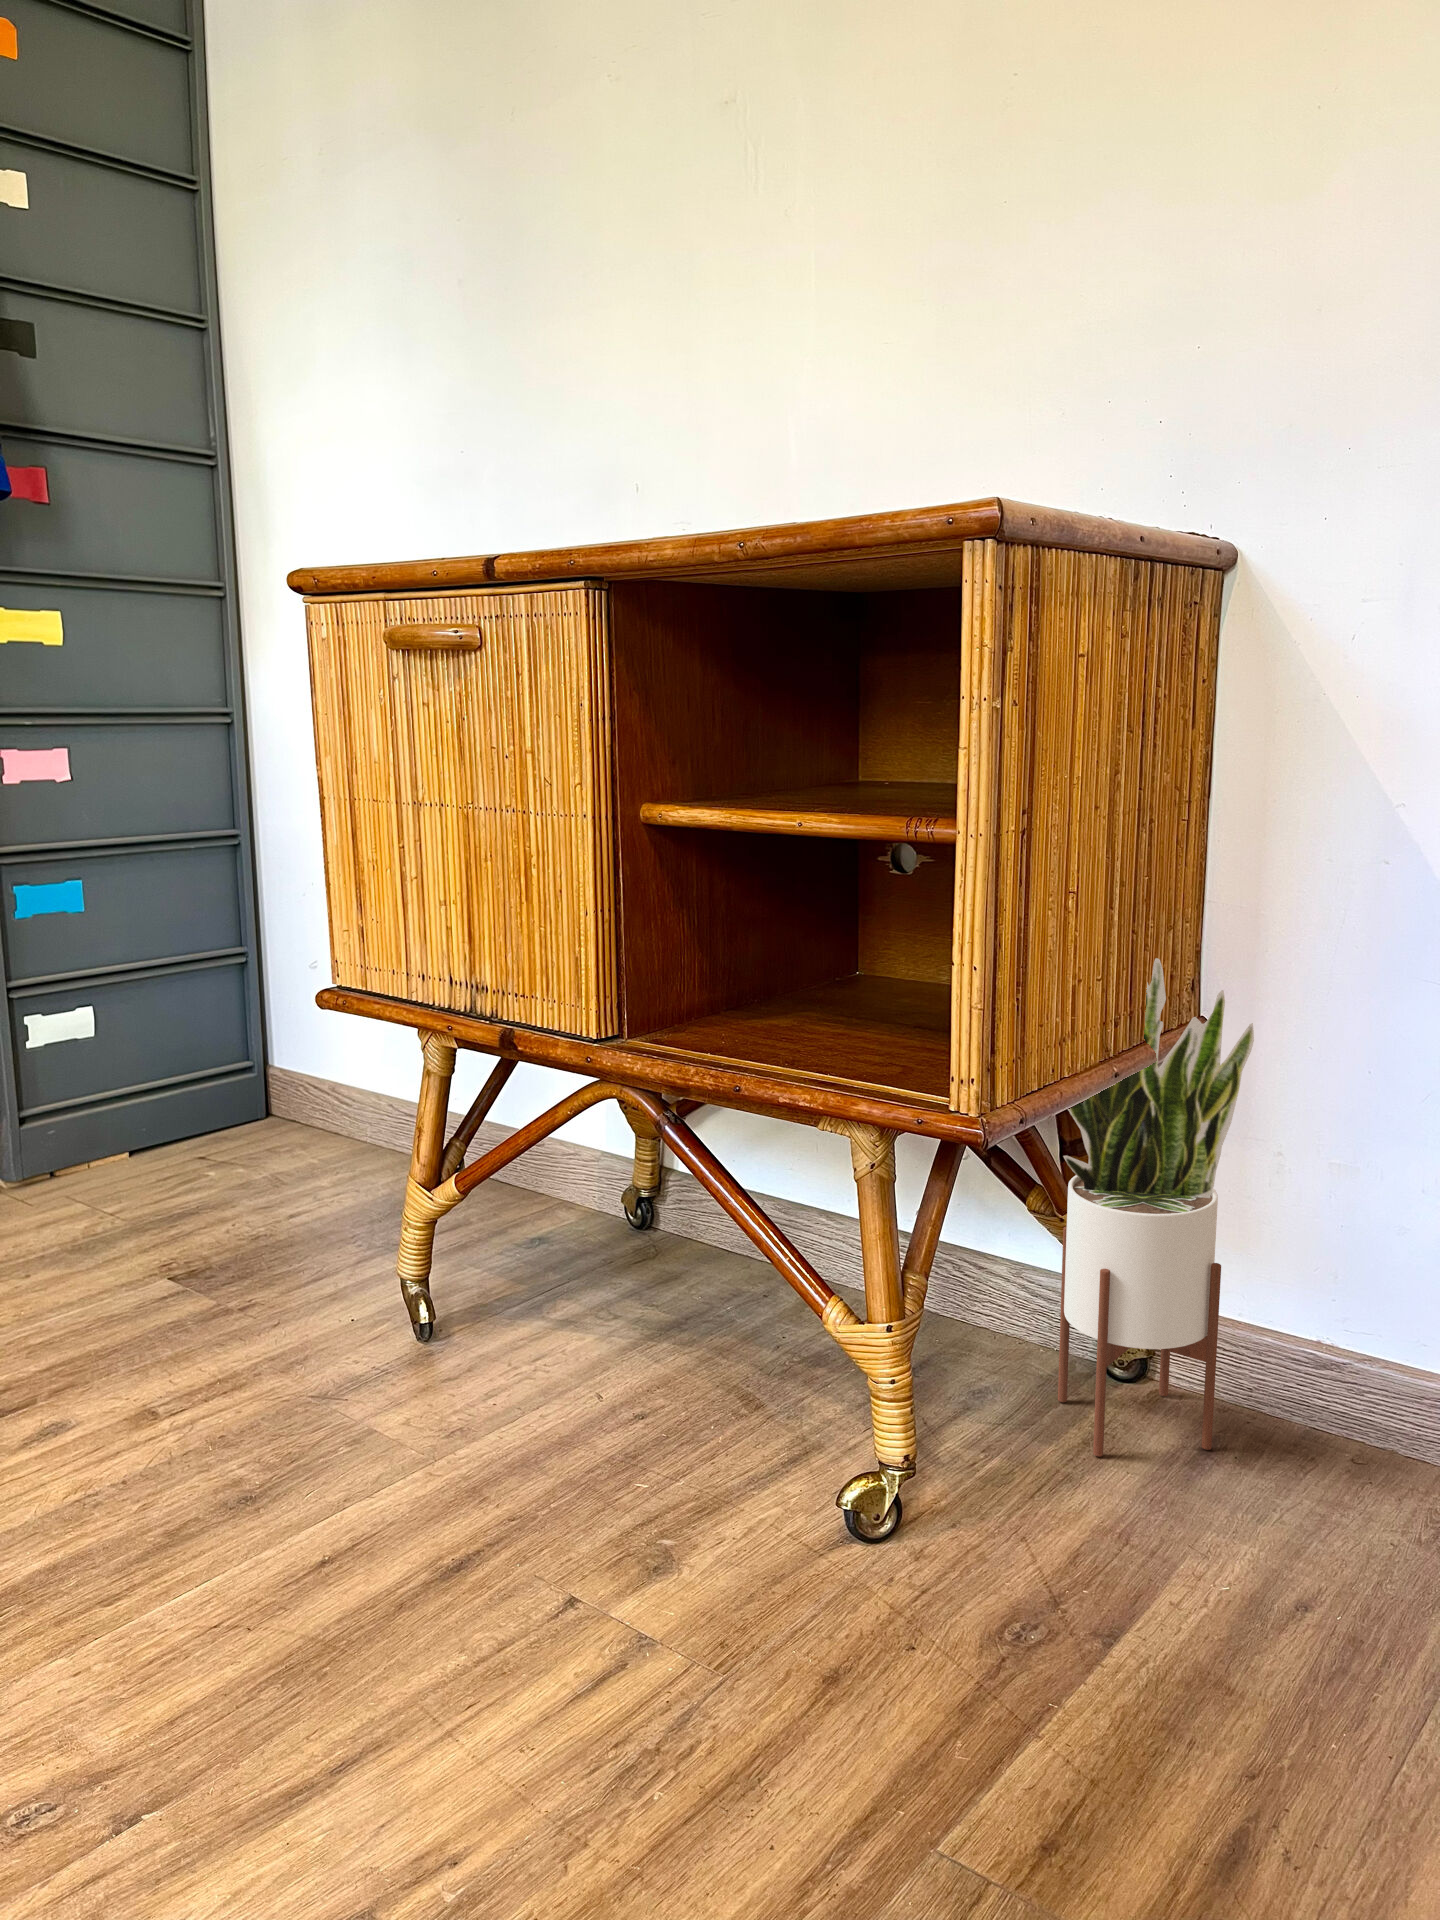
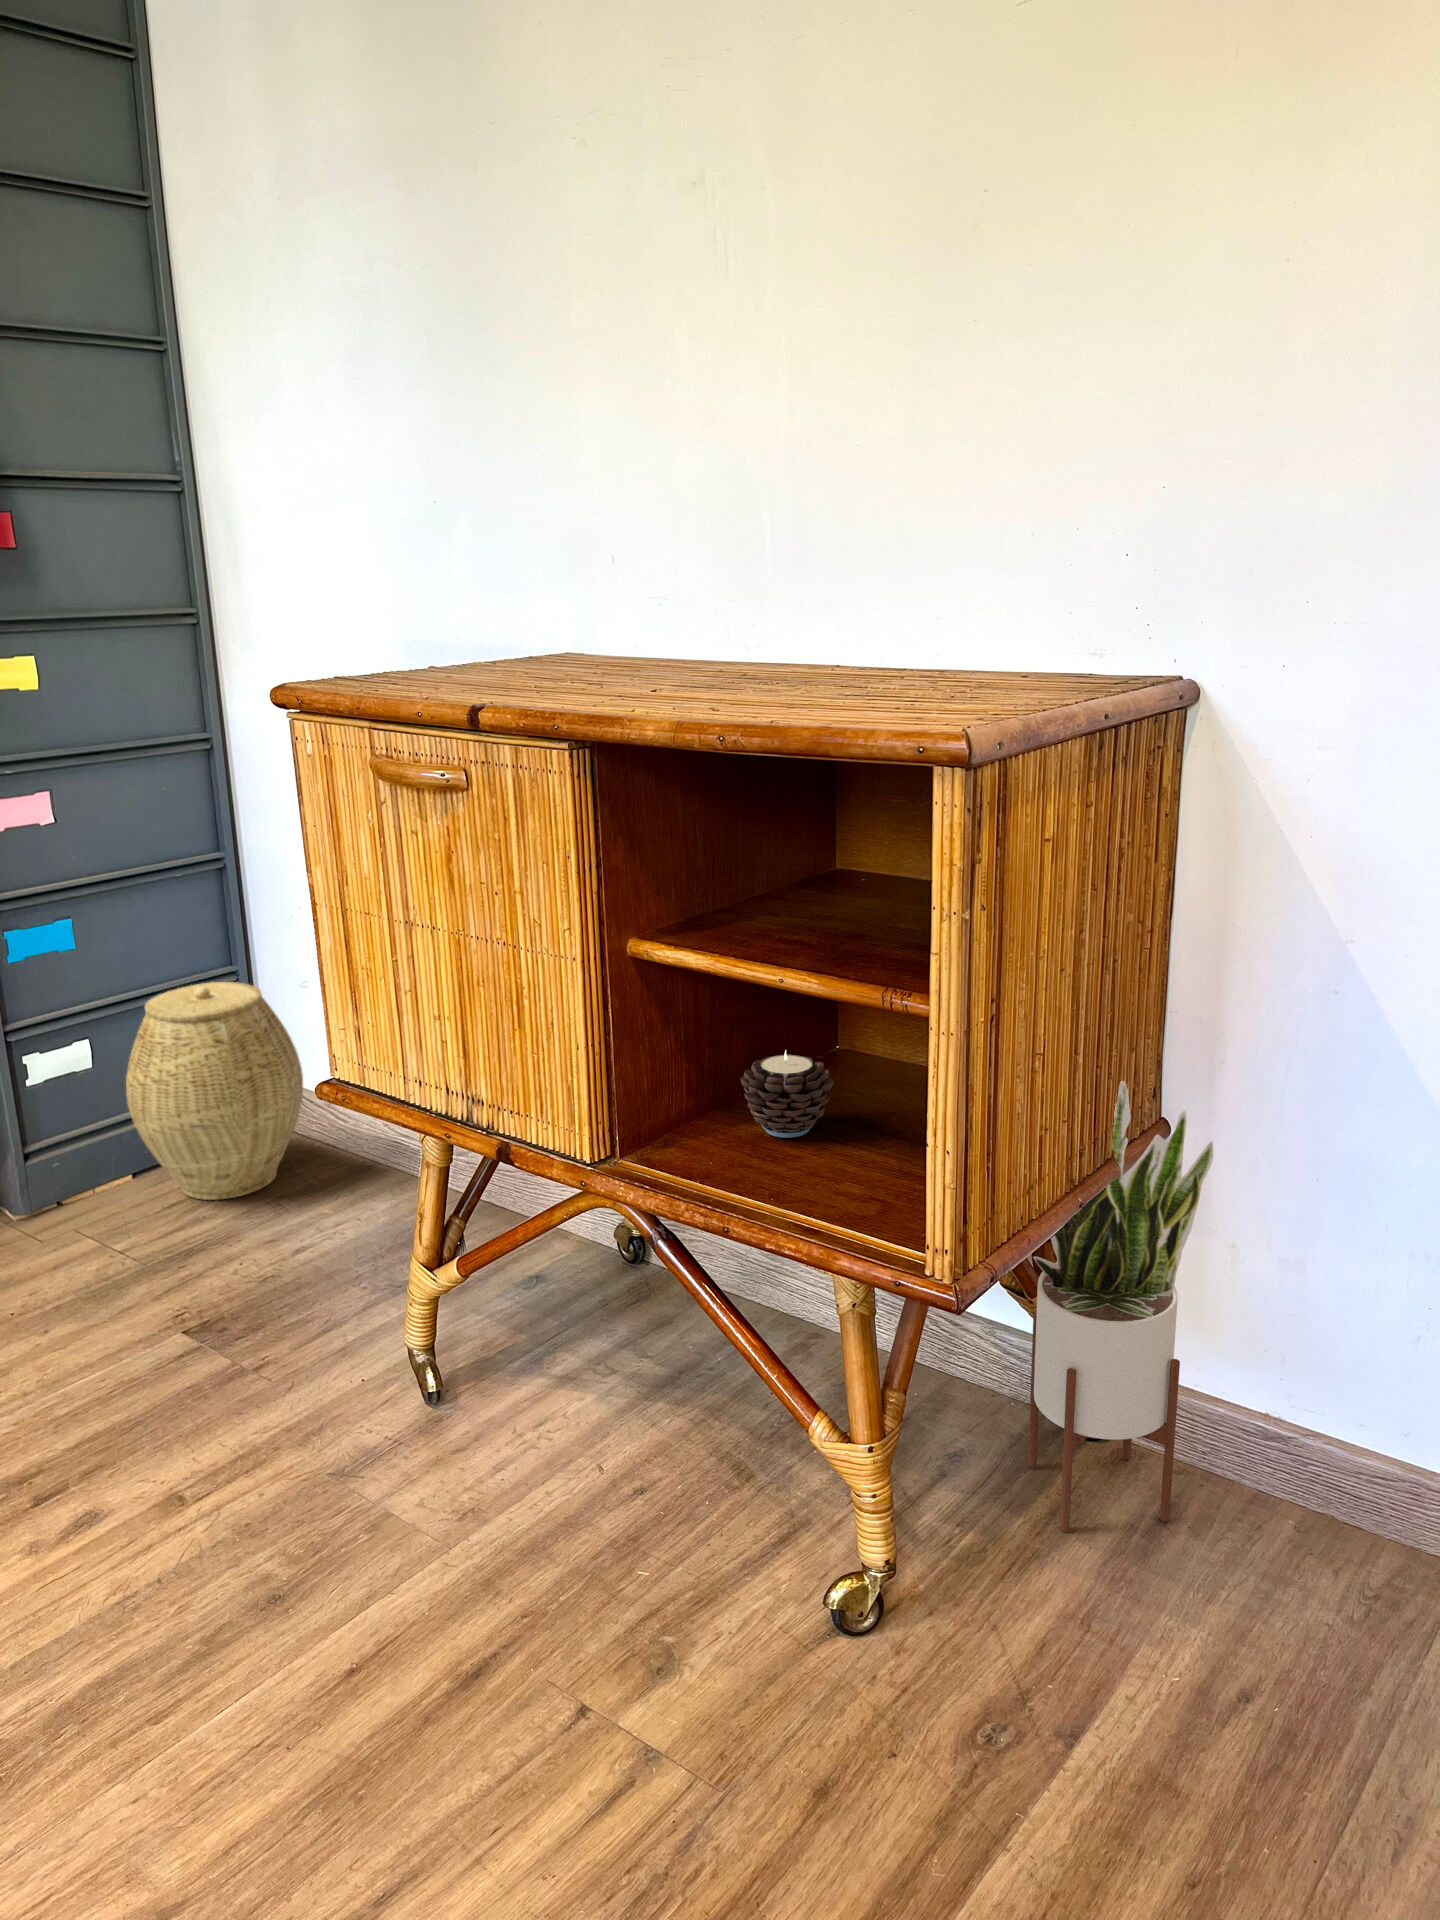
candle: none [757,933,854,1025] -> present [741,1050,834,1138]
woven basket: none [129,952,310,1173] -> present [126,982,303,1200]

